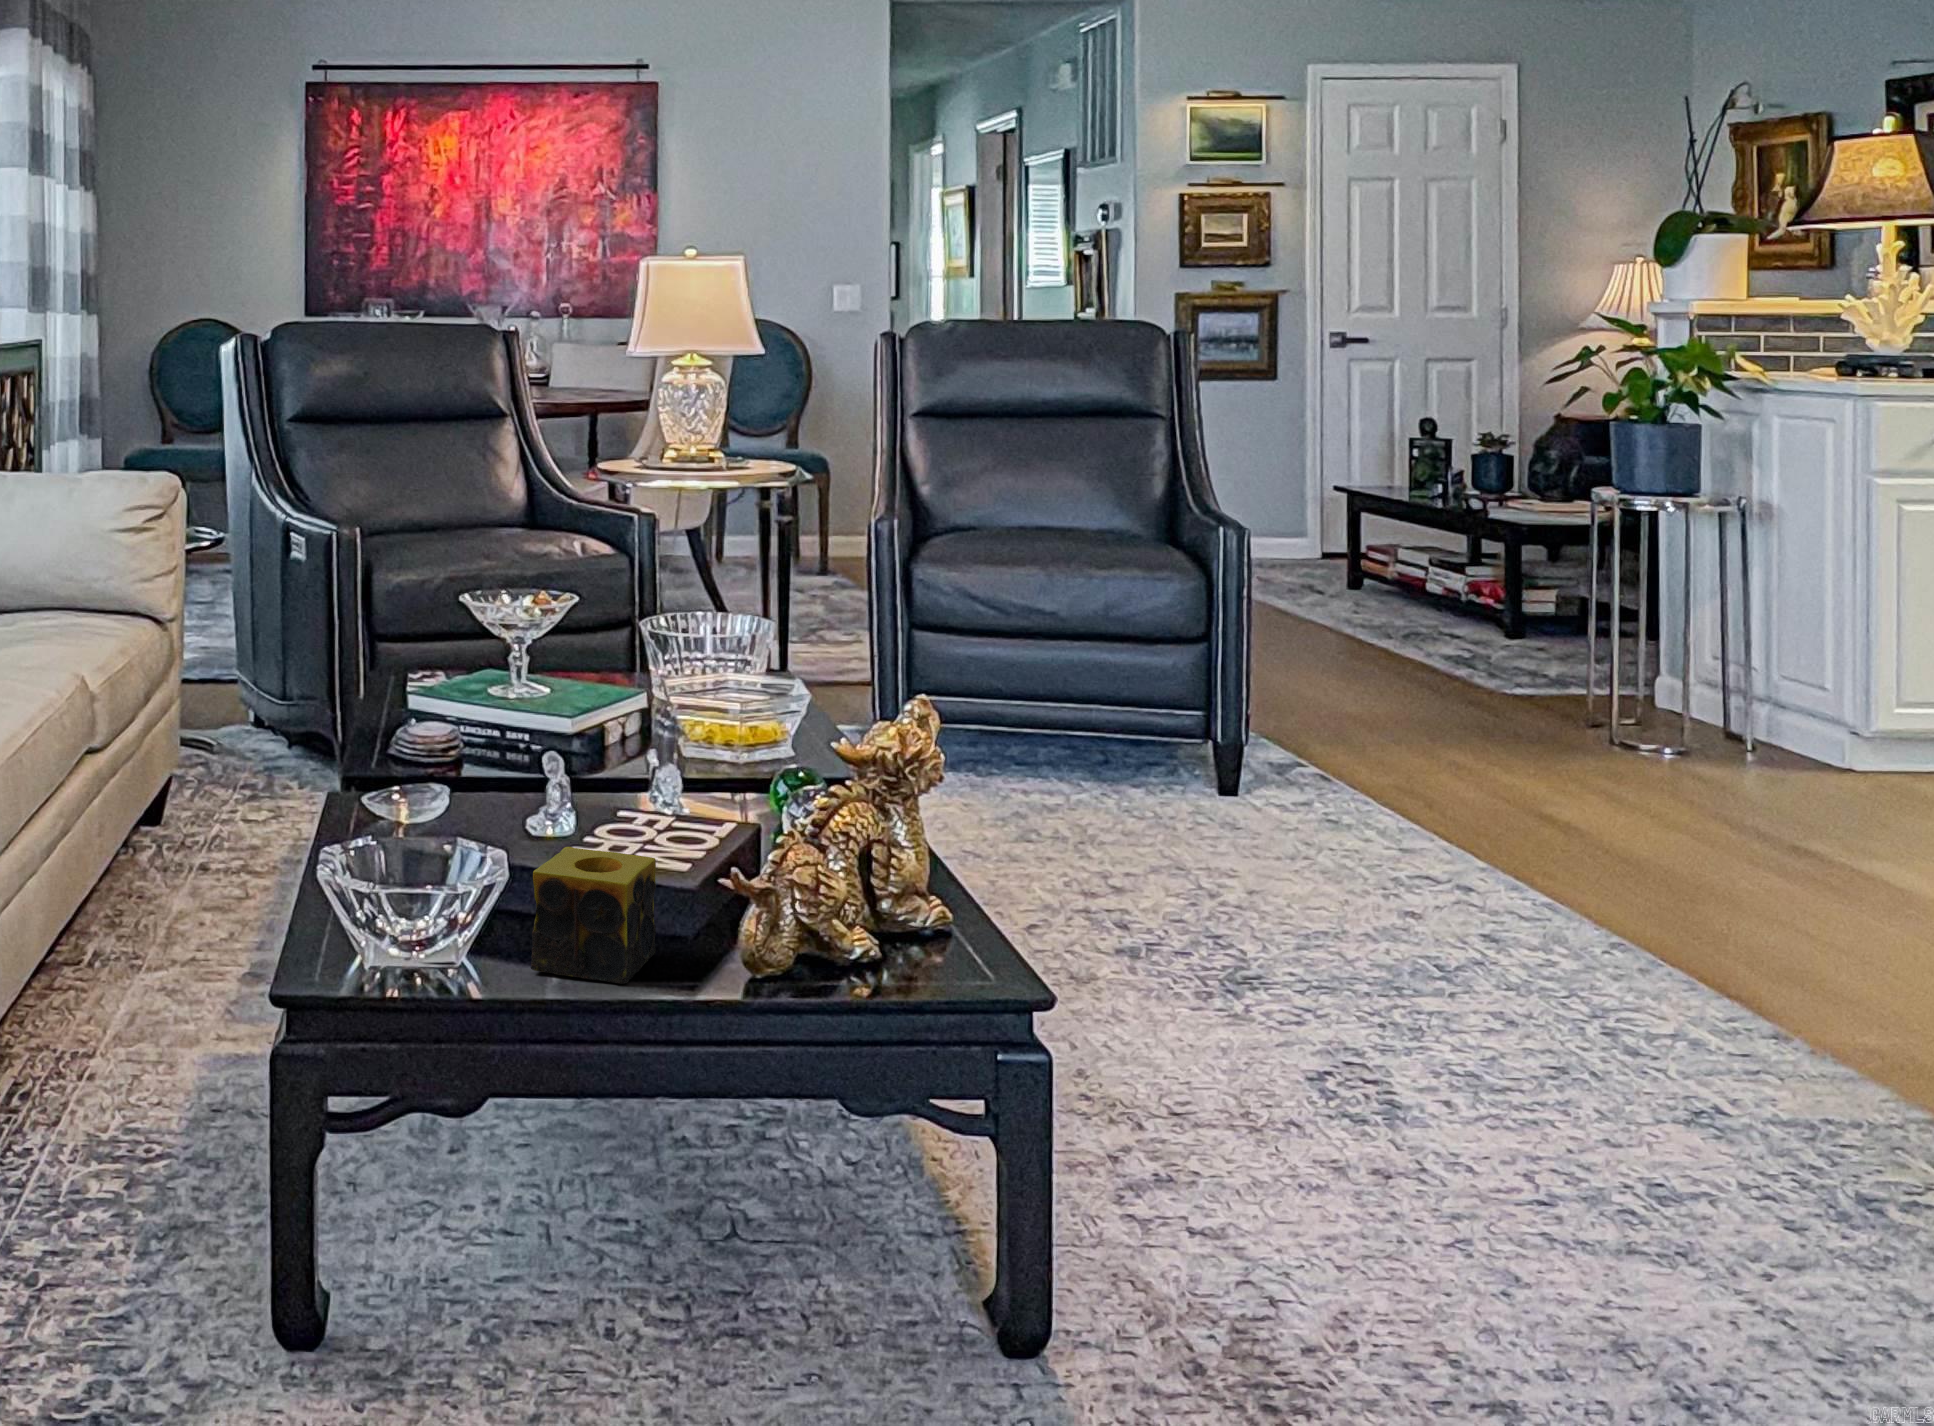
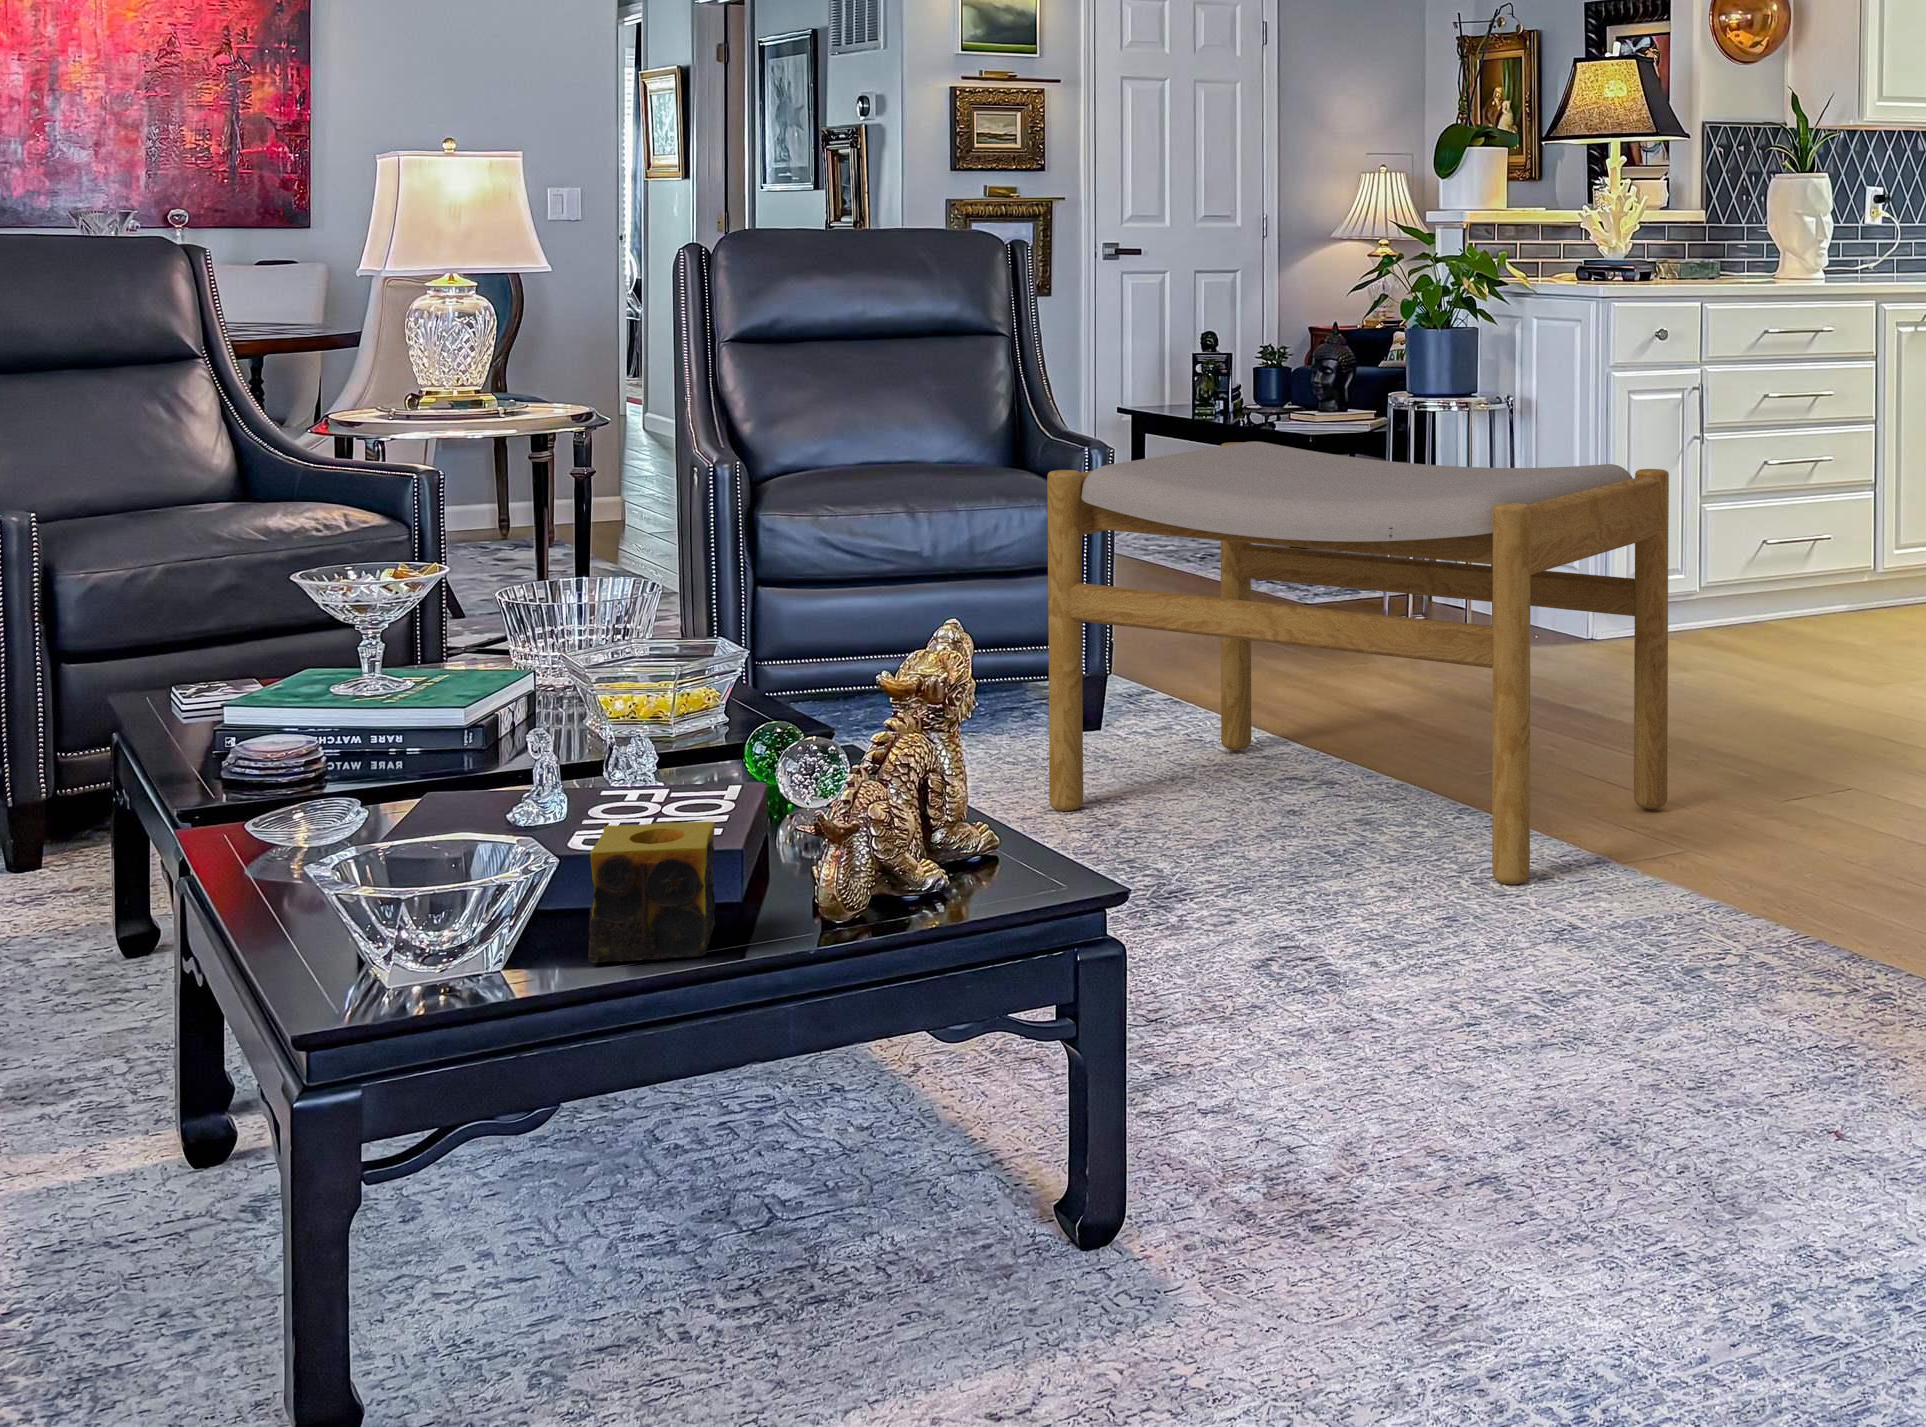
footstool: none [1153,528,1894,1040] -> present [1047,441,1669,884]

